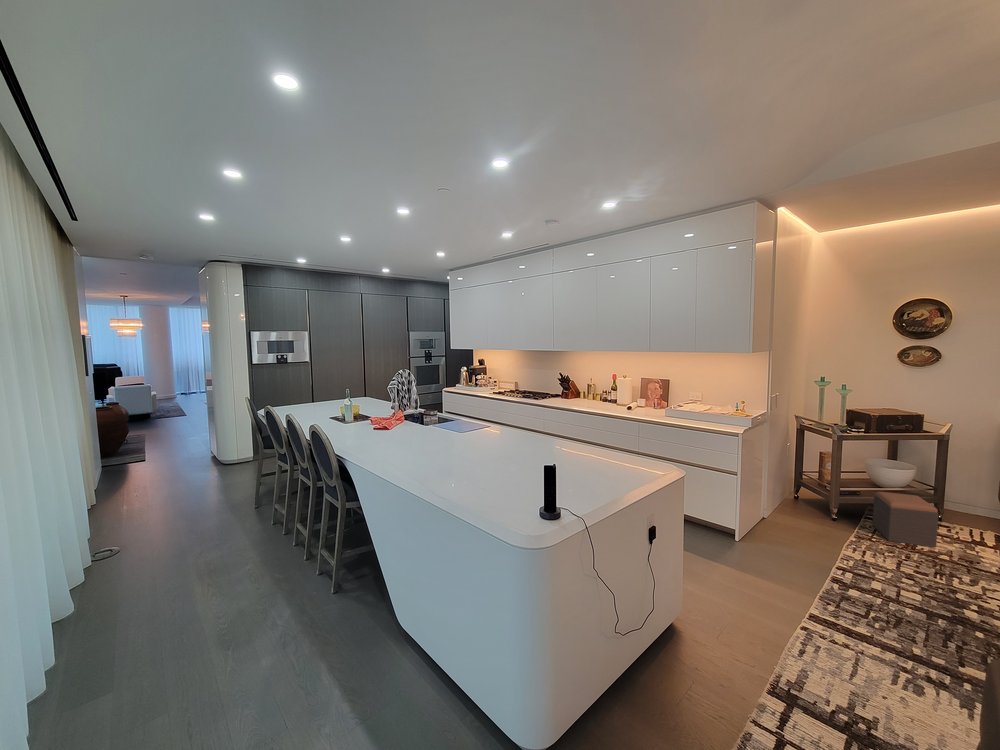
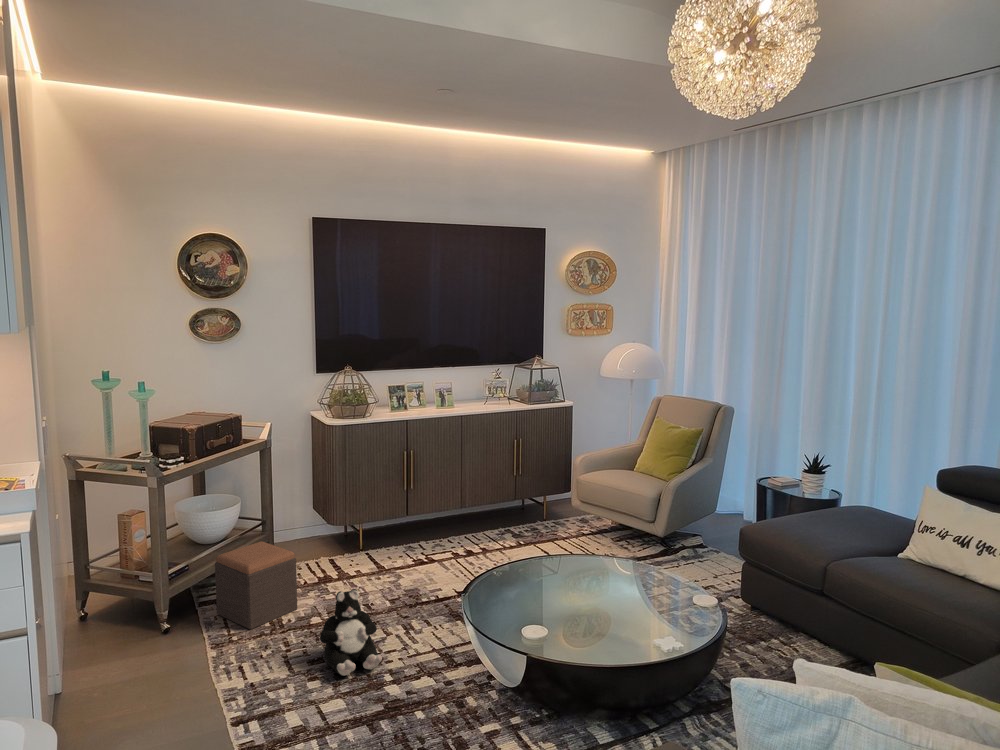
plush toy: none [924,537,982,598] -> present [320,589,382,676]

